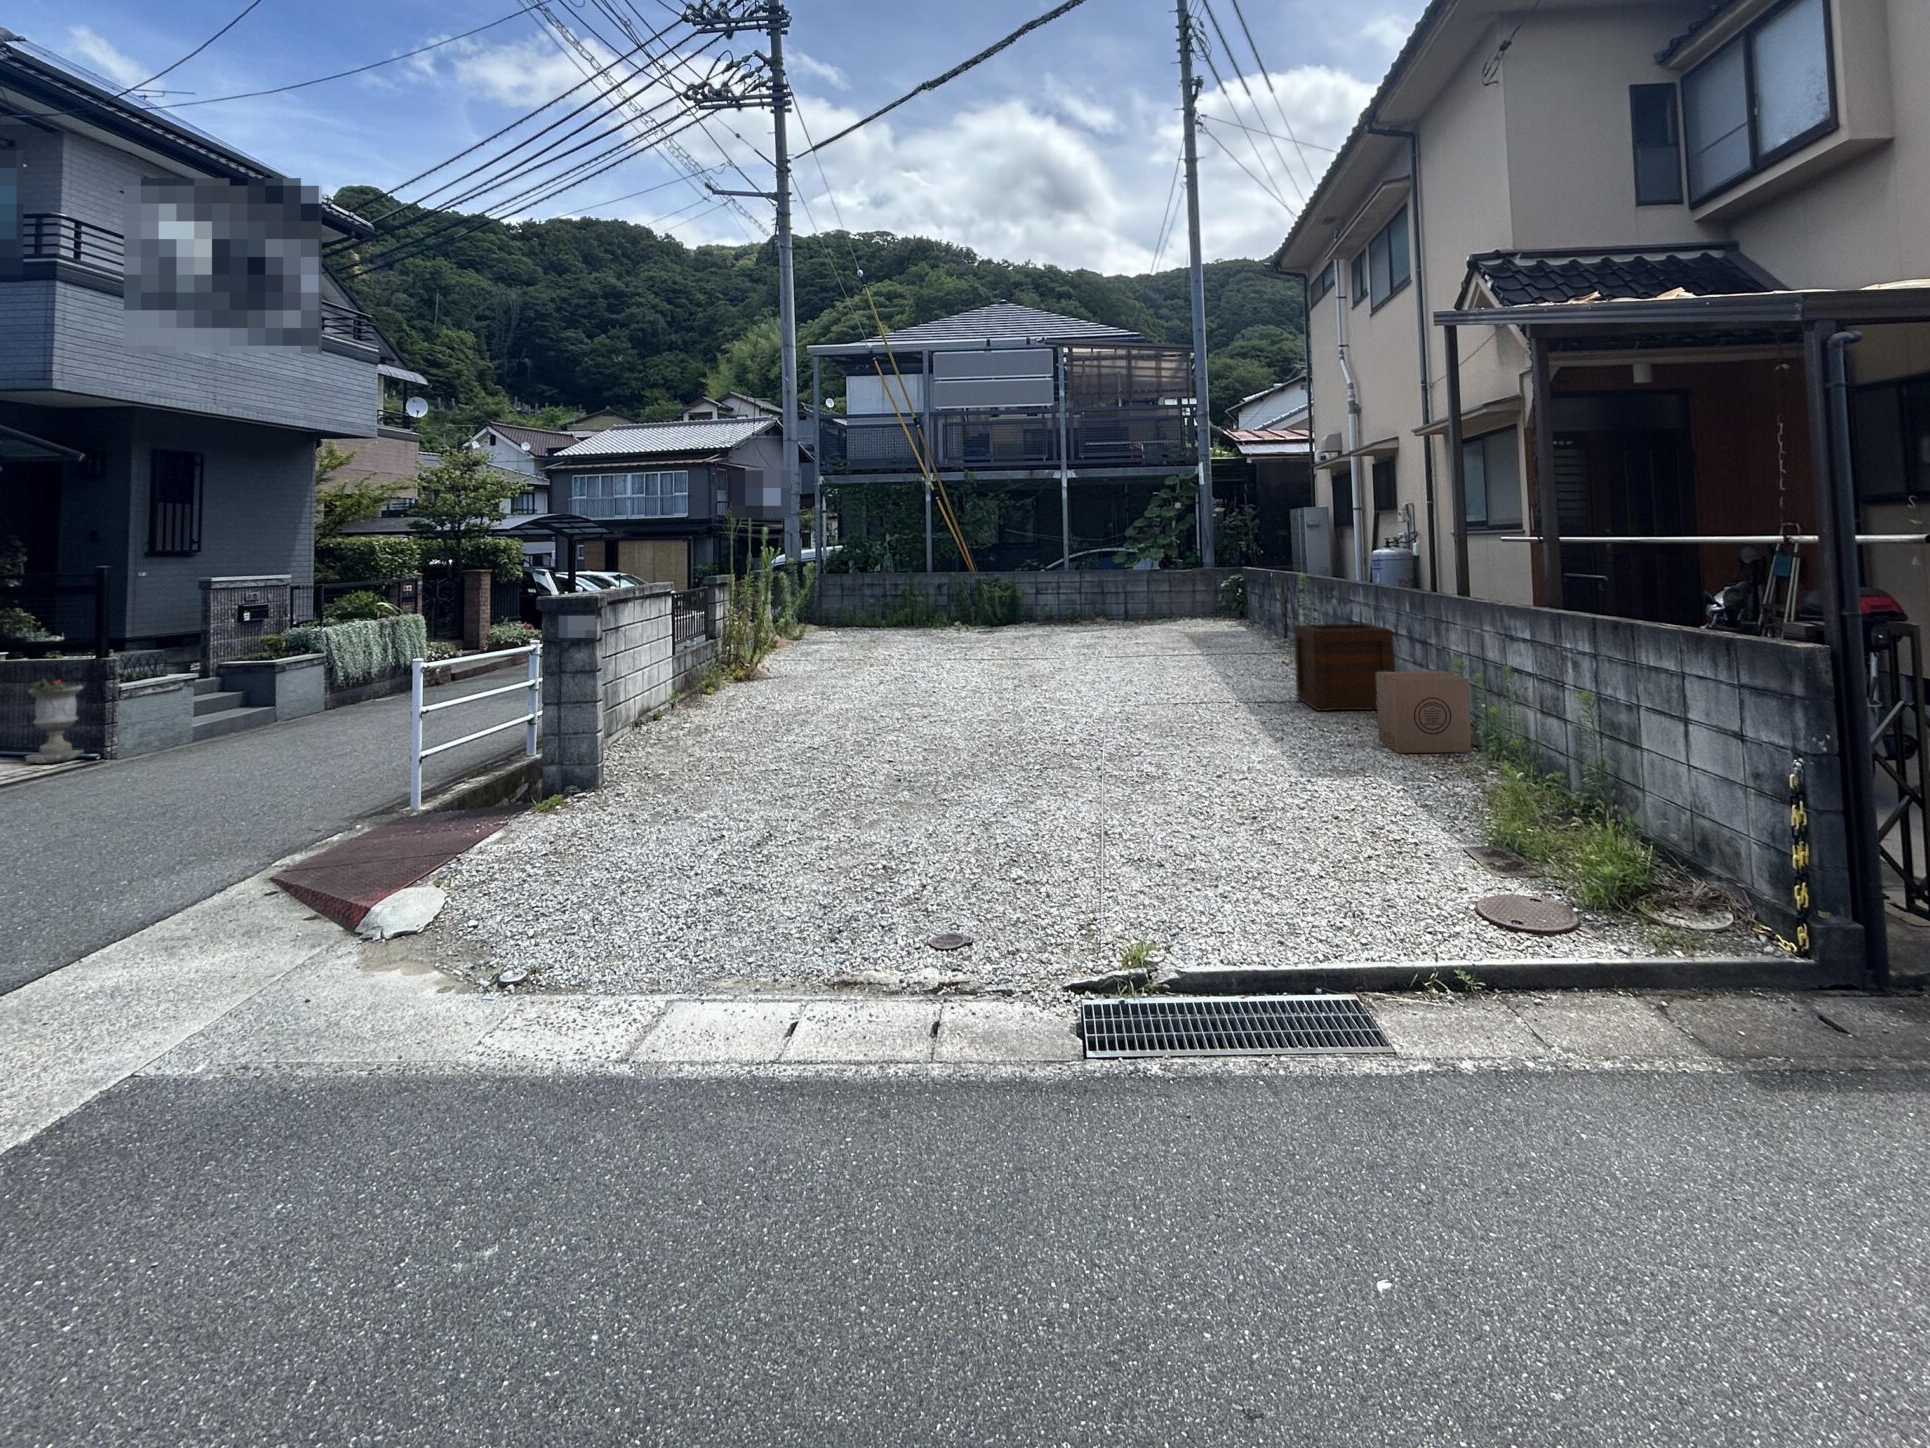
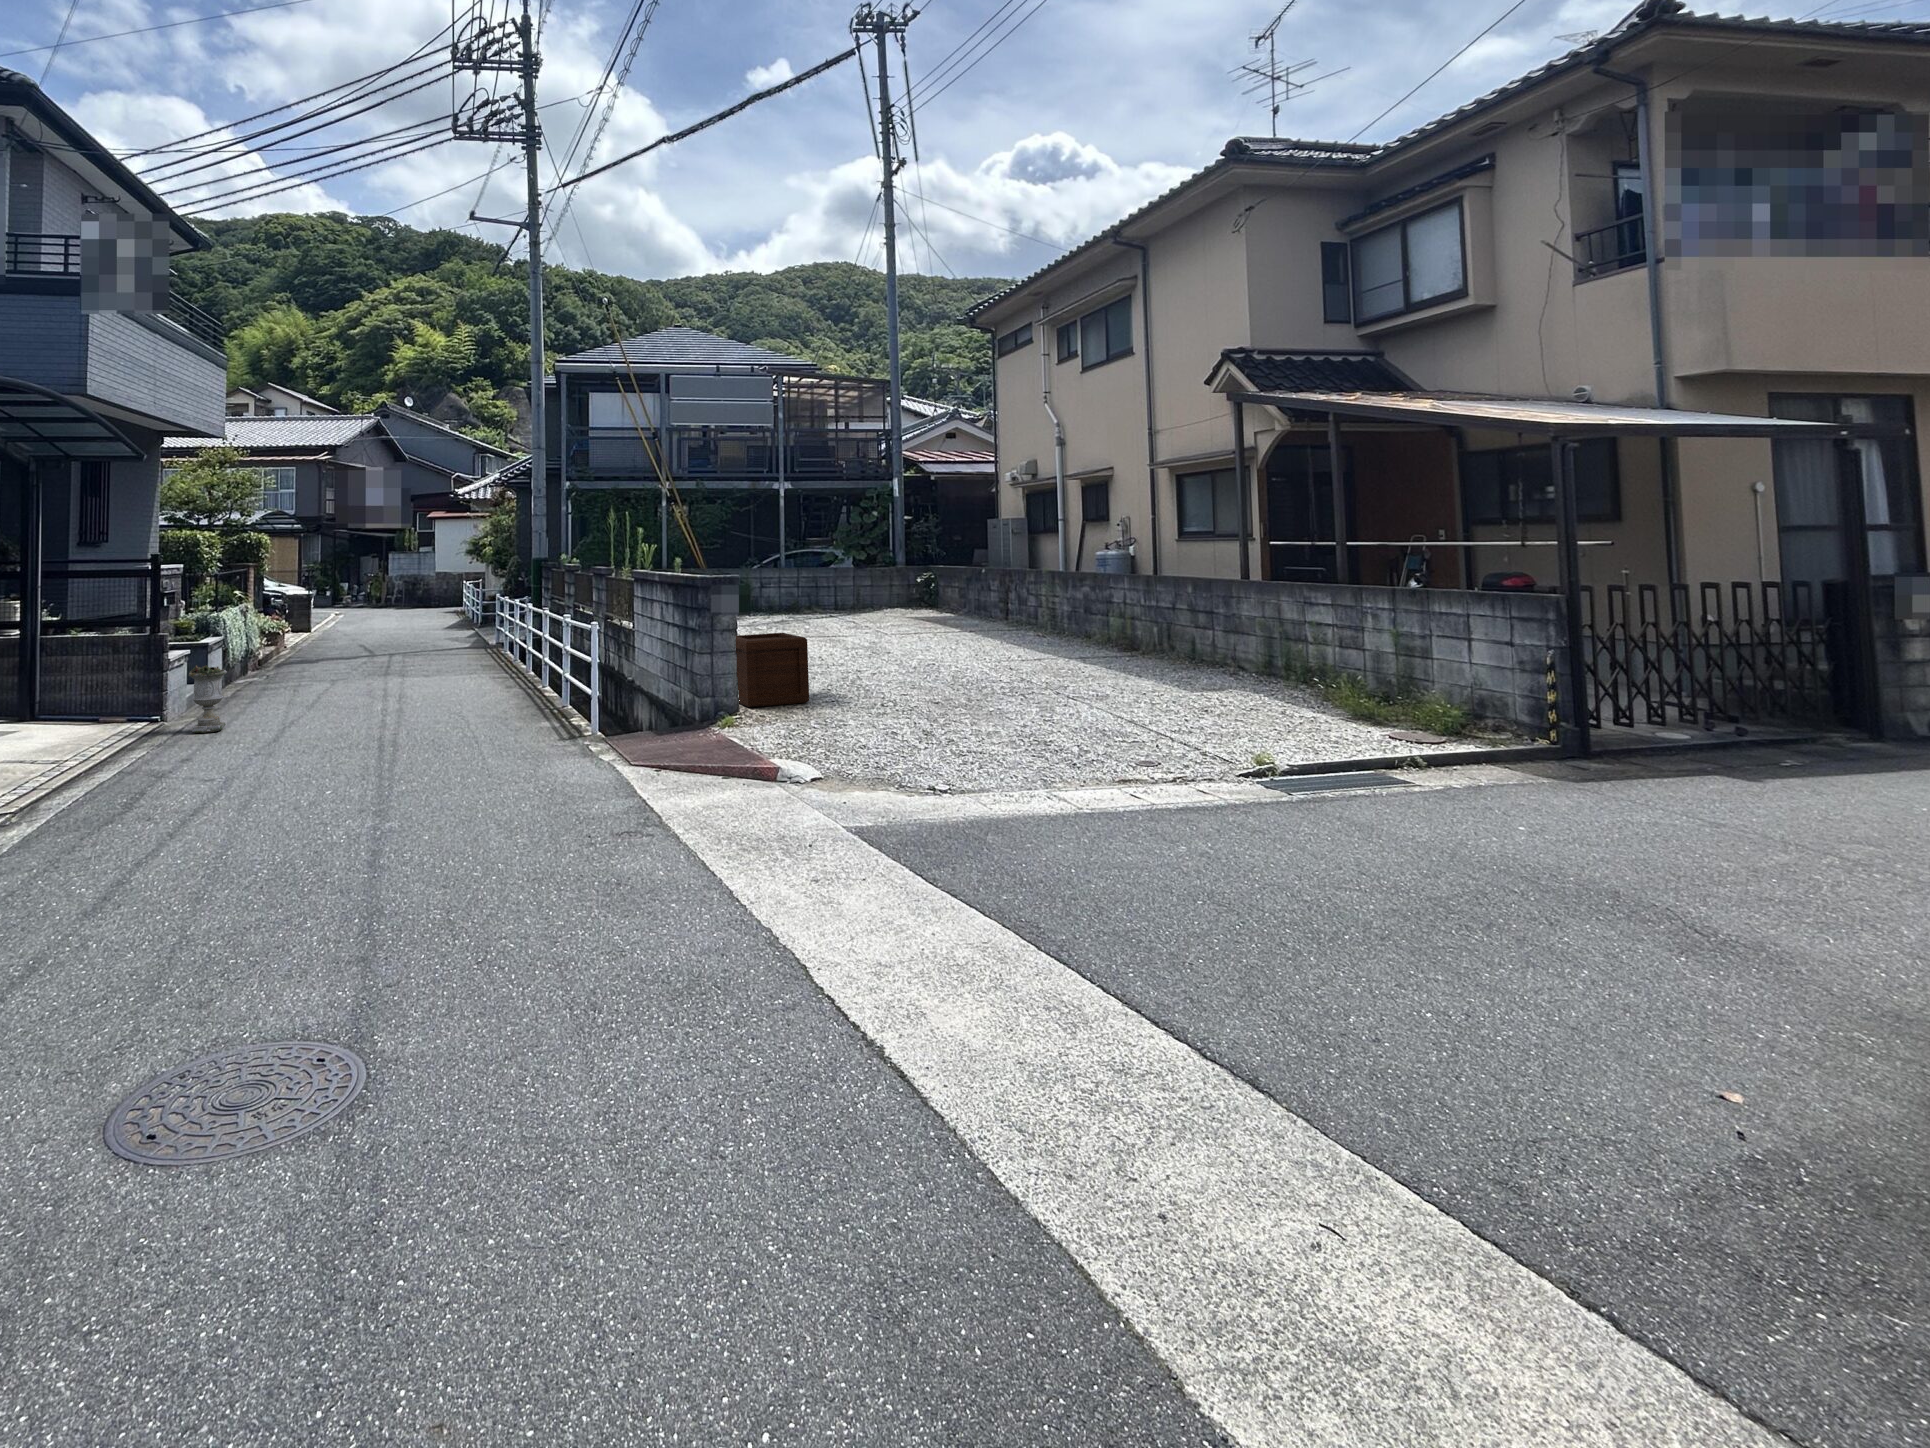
wooden crate: present [1294,623,1394,711] -> present [736,633,809,707]
cardboard box: present [1376,671,1471,753] -> none [1205,627,1274,678]

